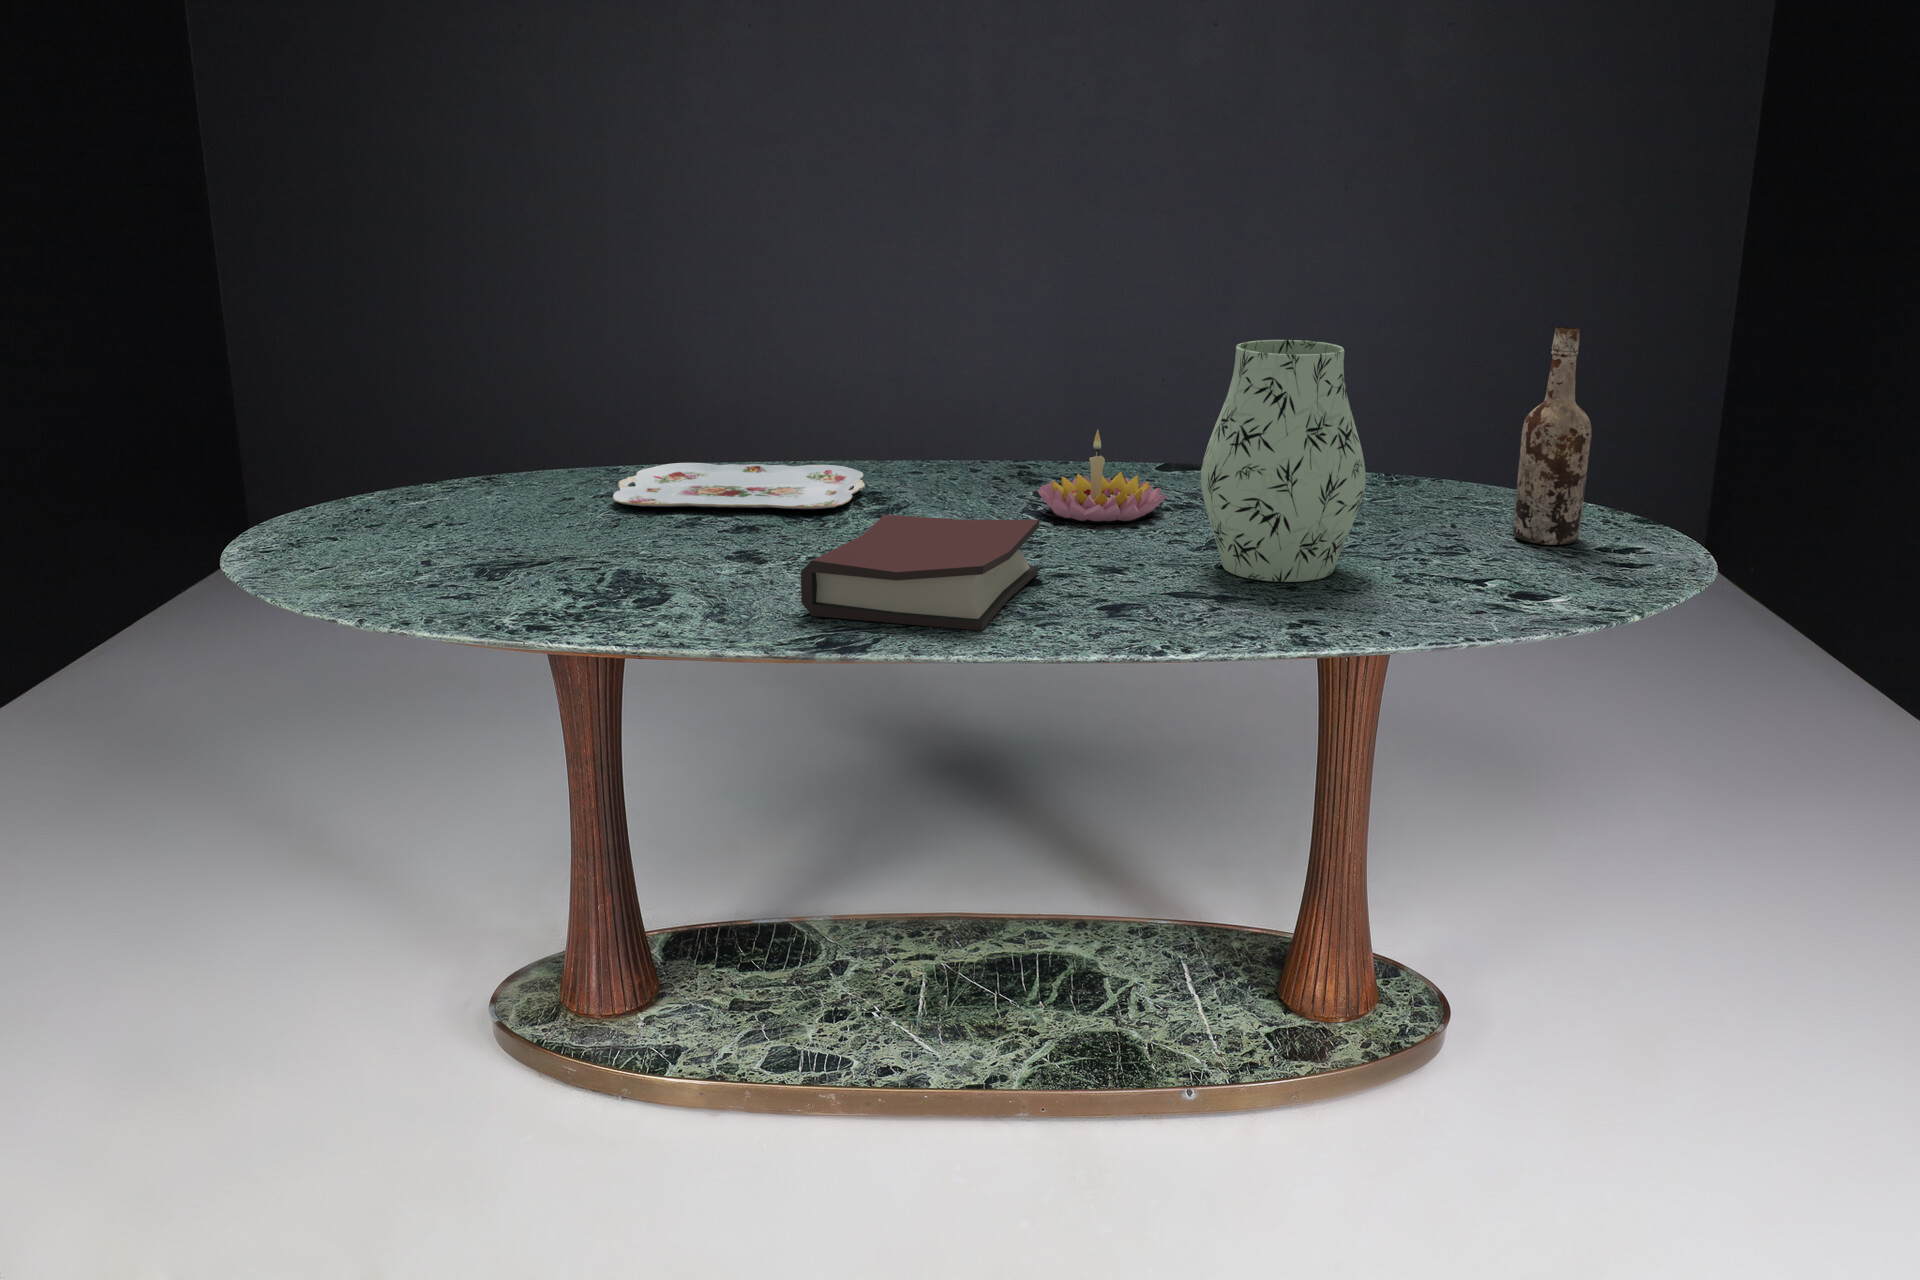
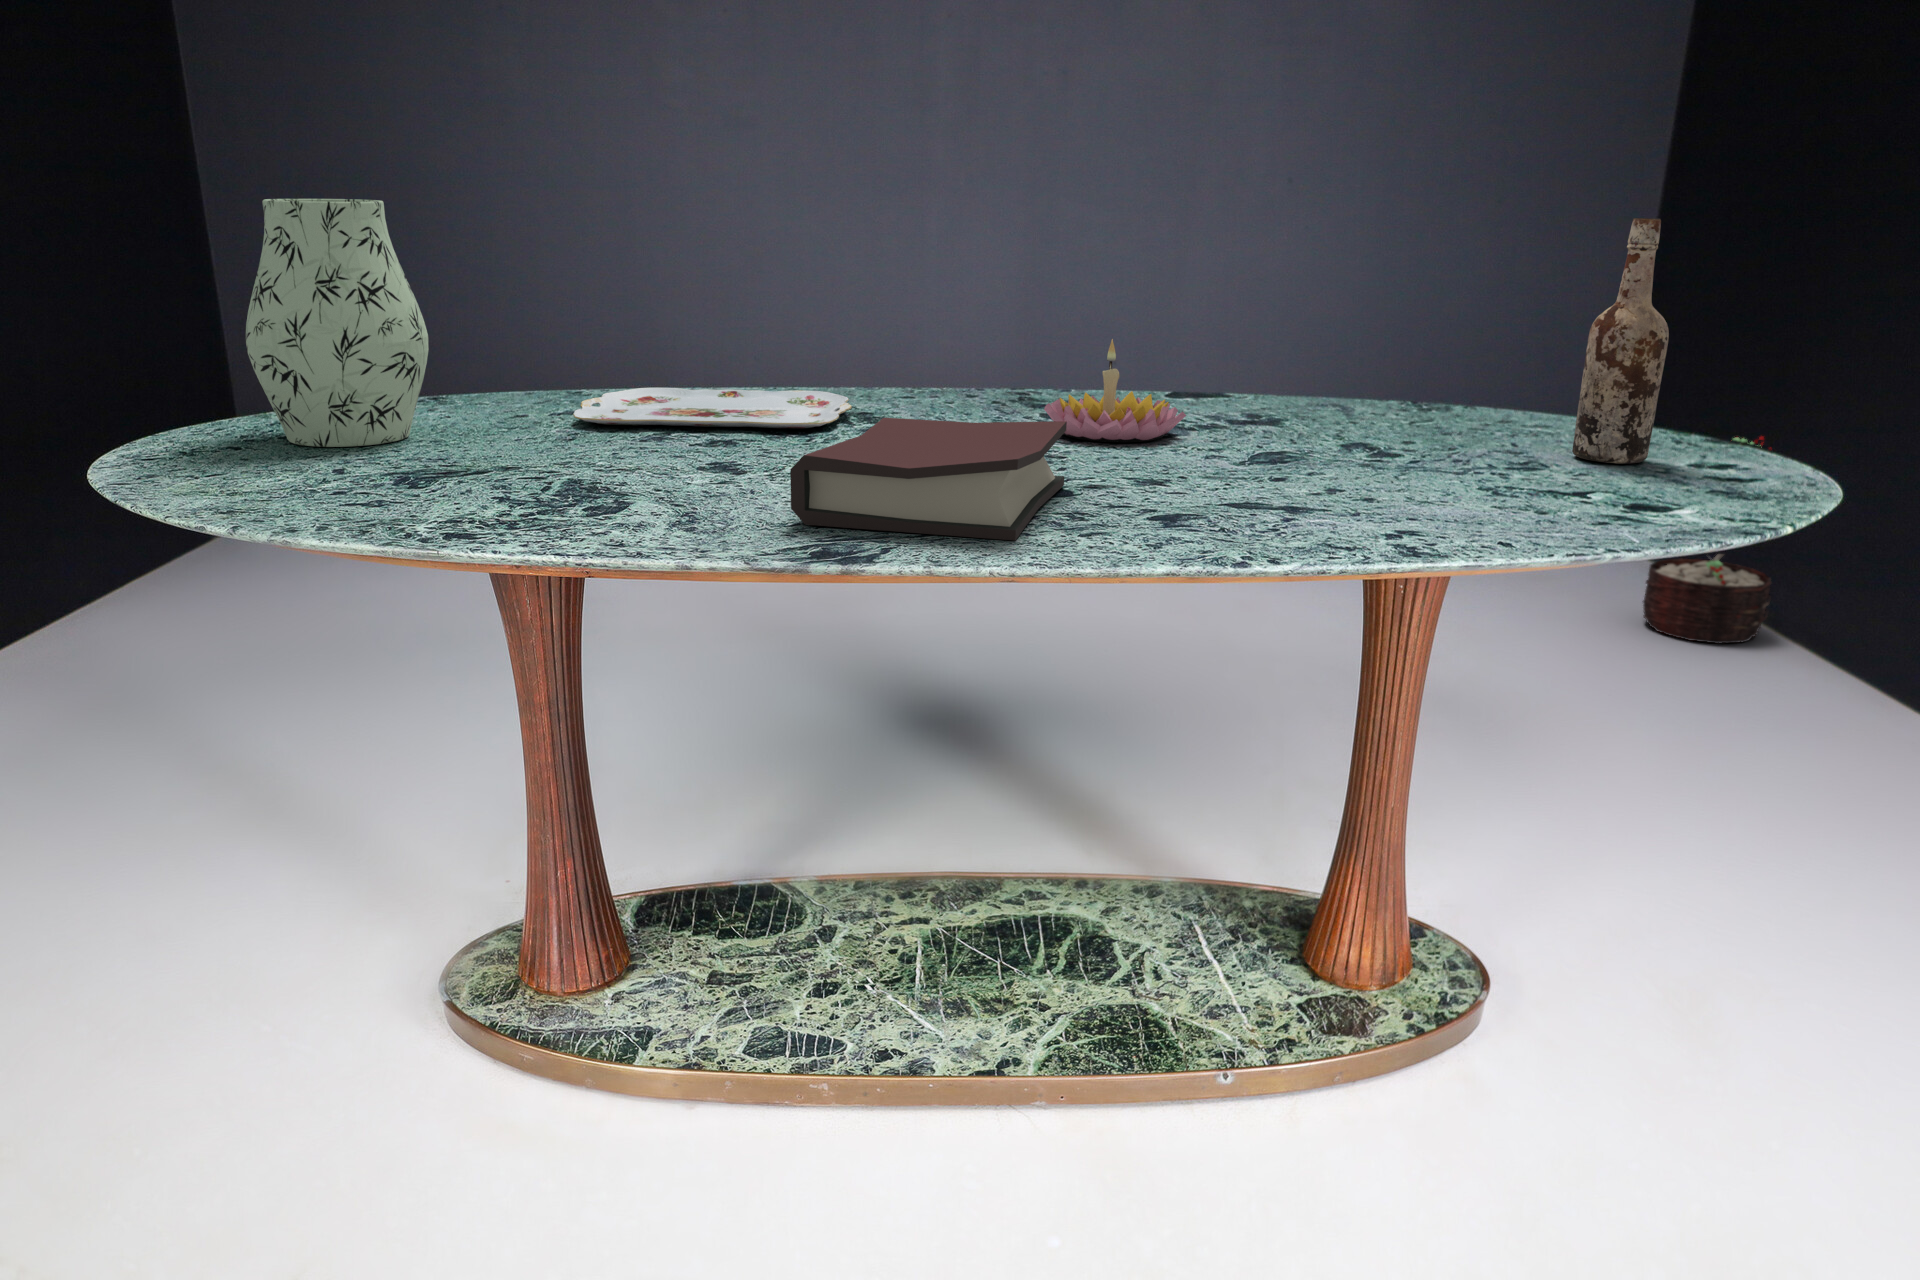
vase: present [1201,340,1366,582] -> present [245,199,429,447]
decorative plant: none [1722,471,1860,692] -> present [1643,437,1771,643]

